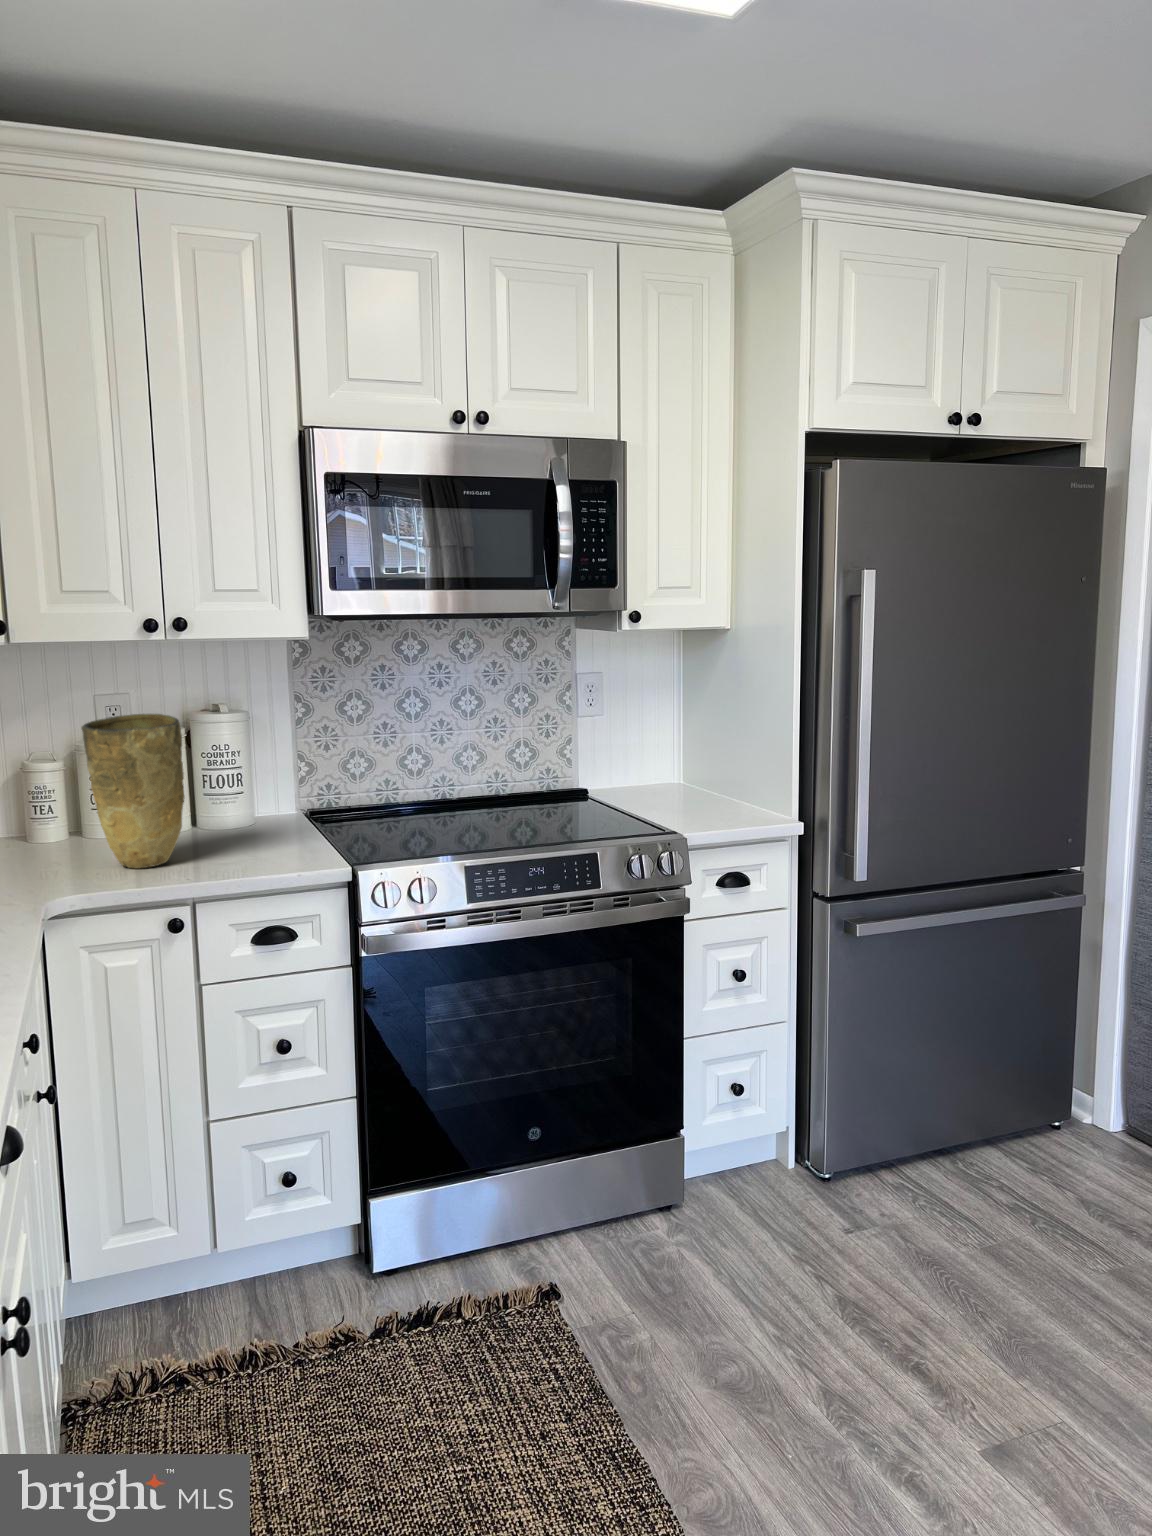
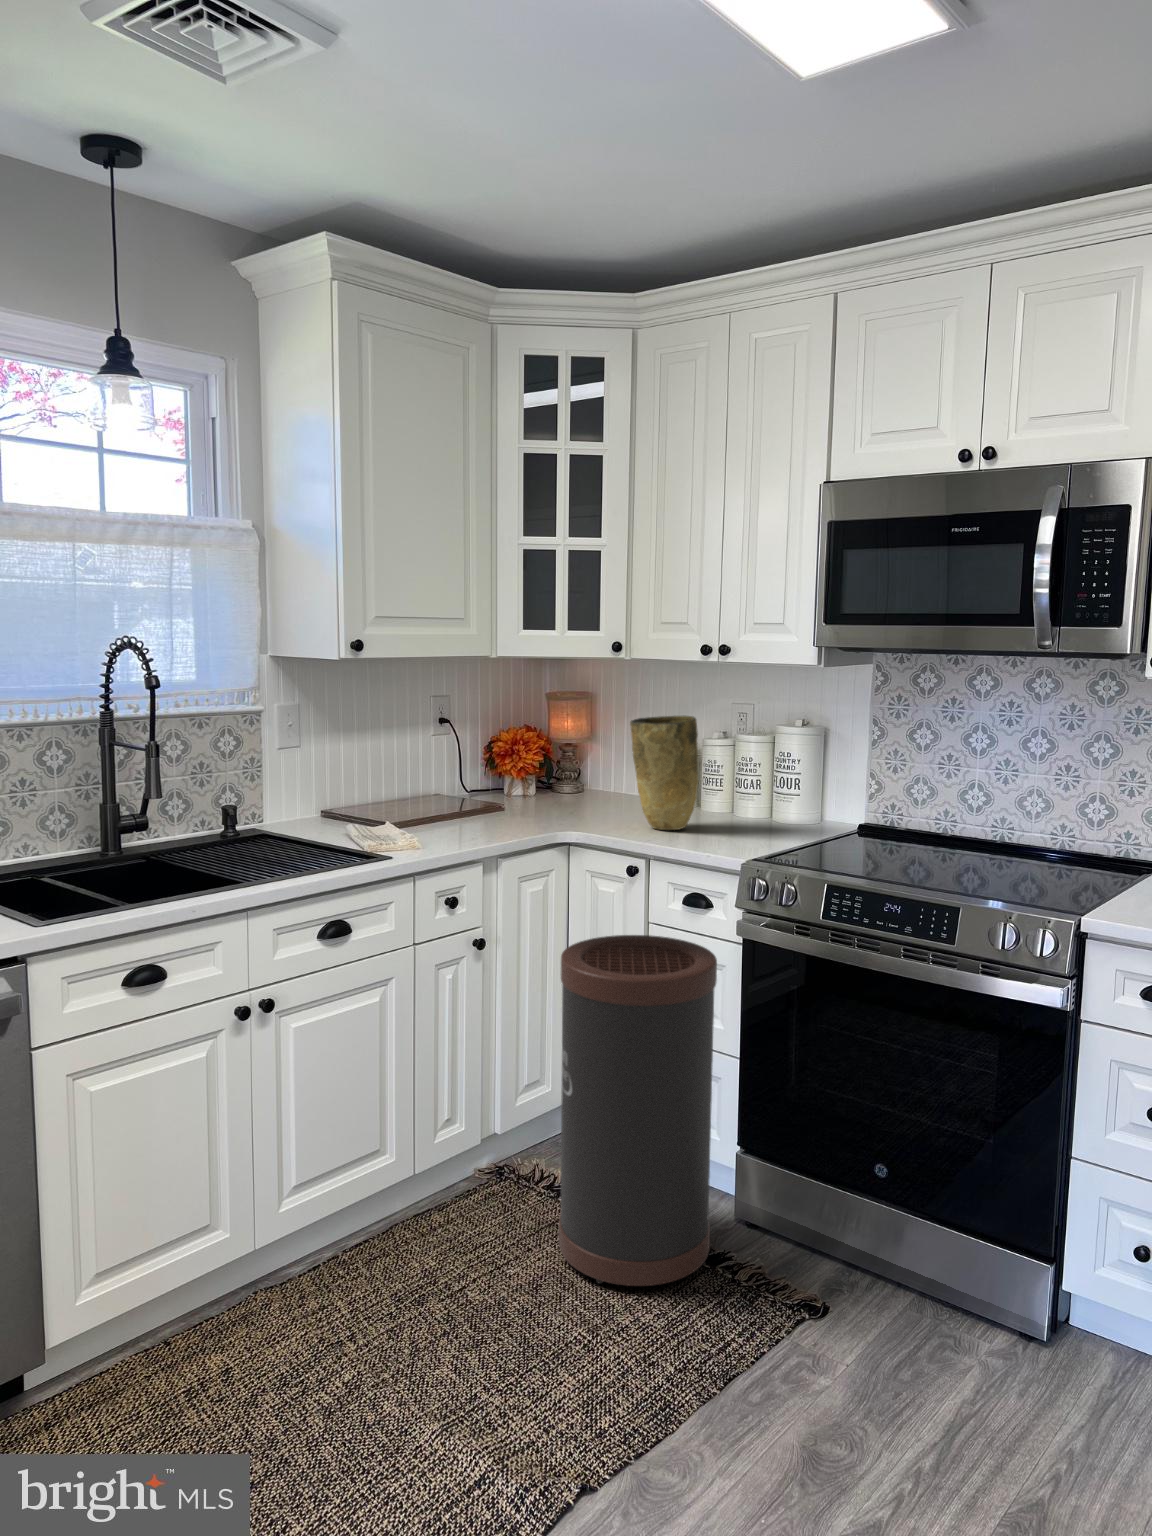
trash can: none [237,981,442,1427] -> present [559,935,717,1286]

